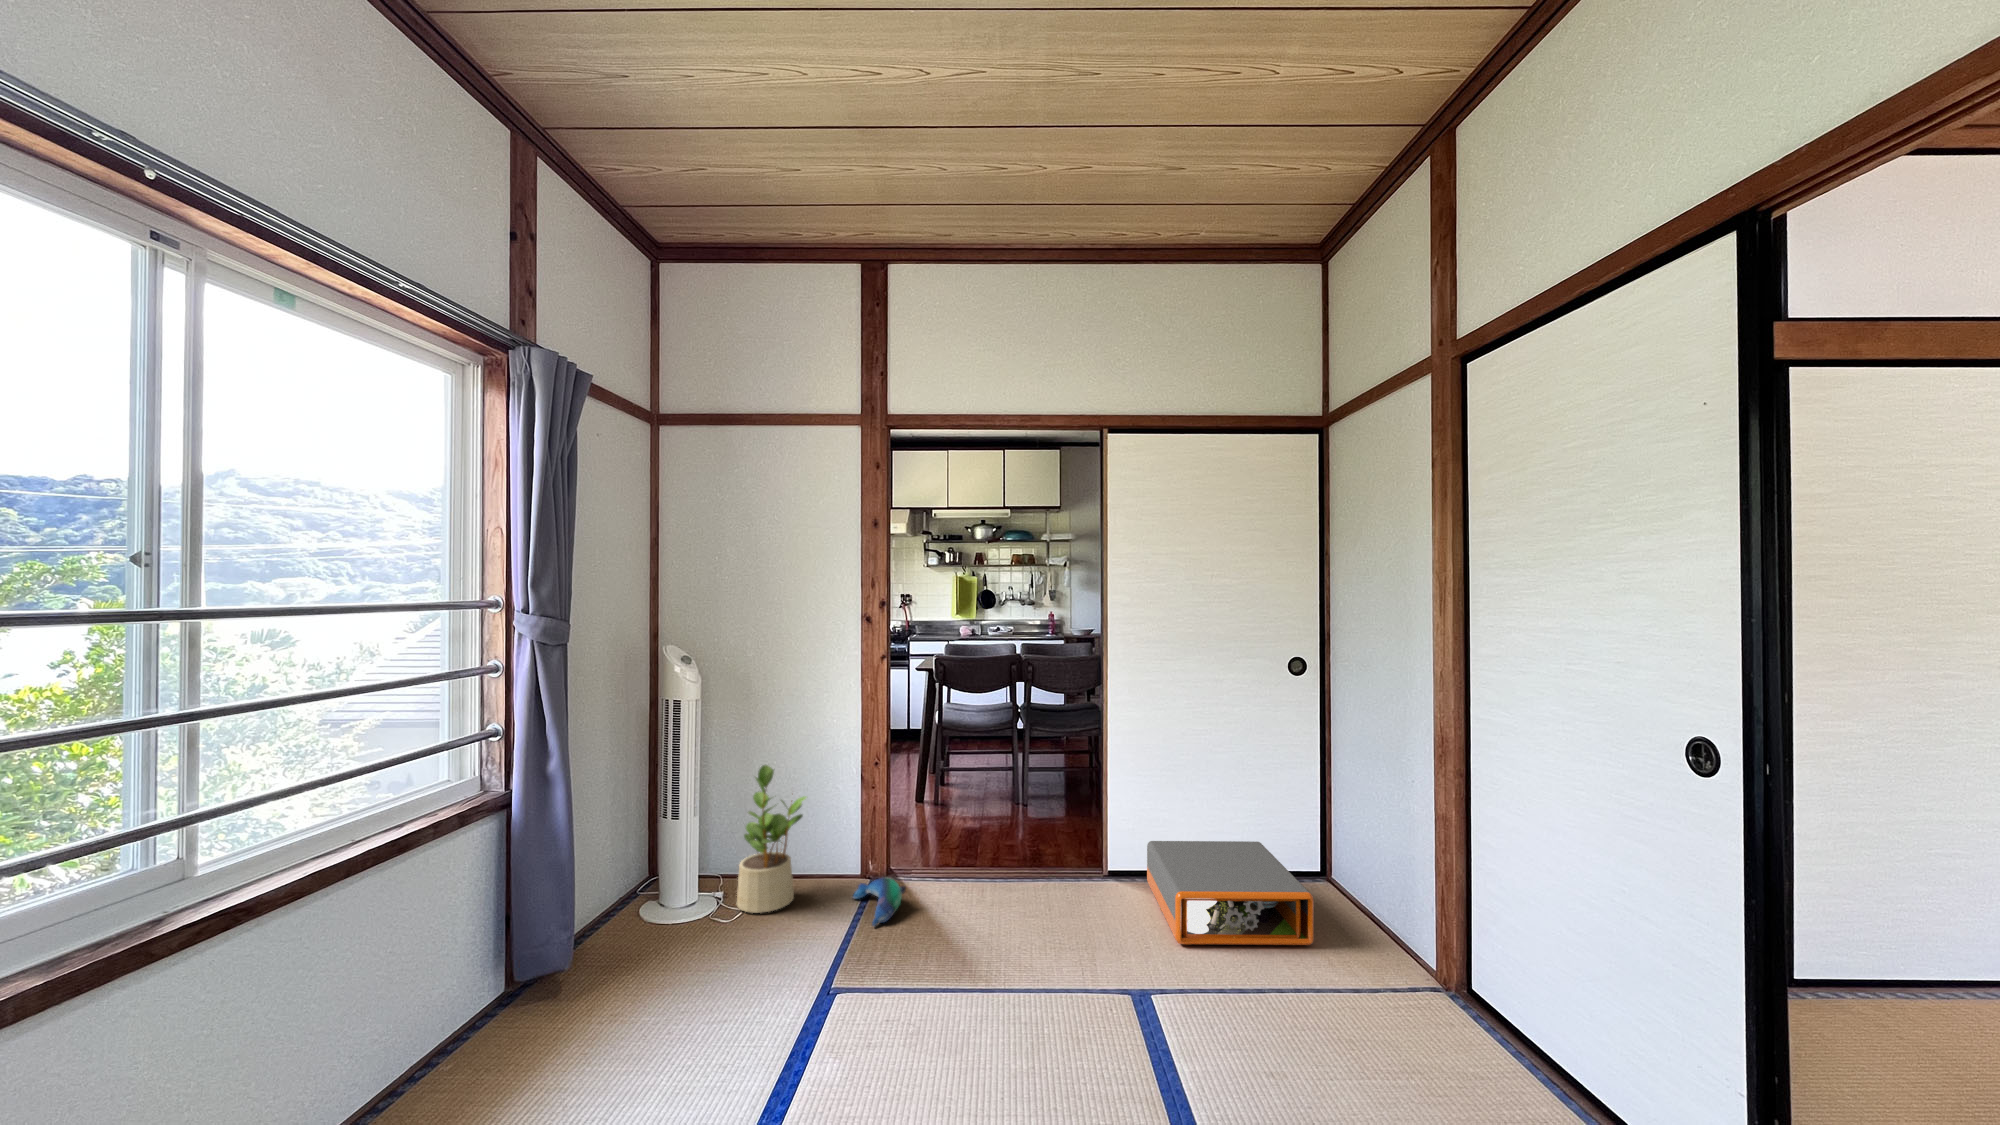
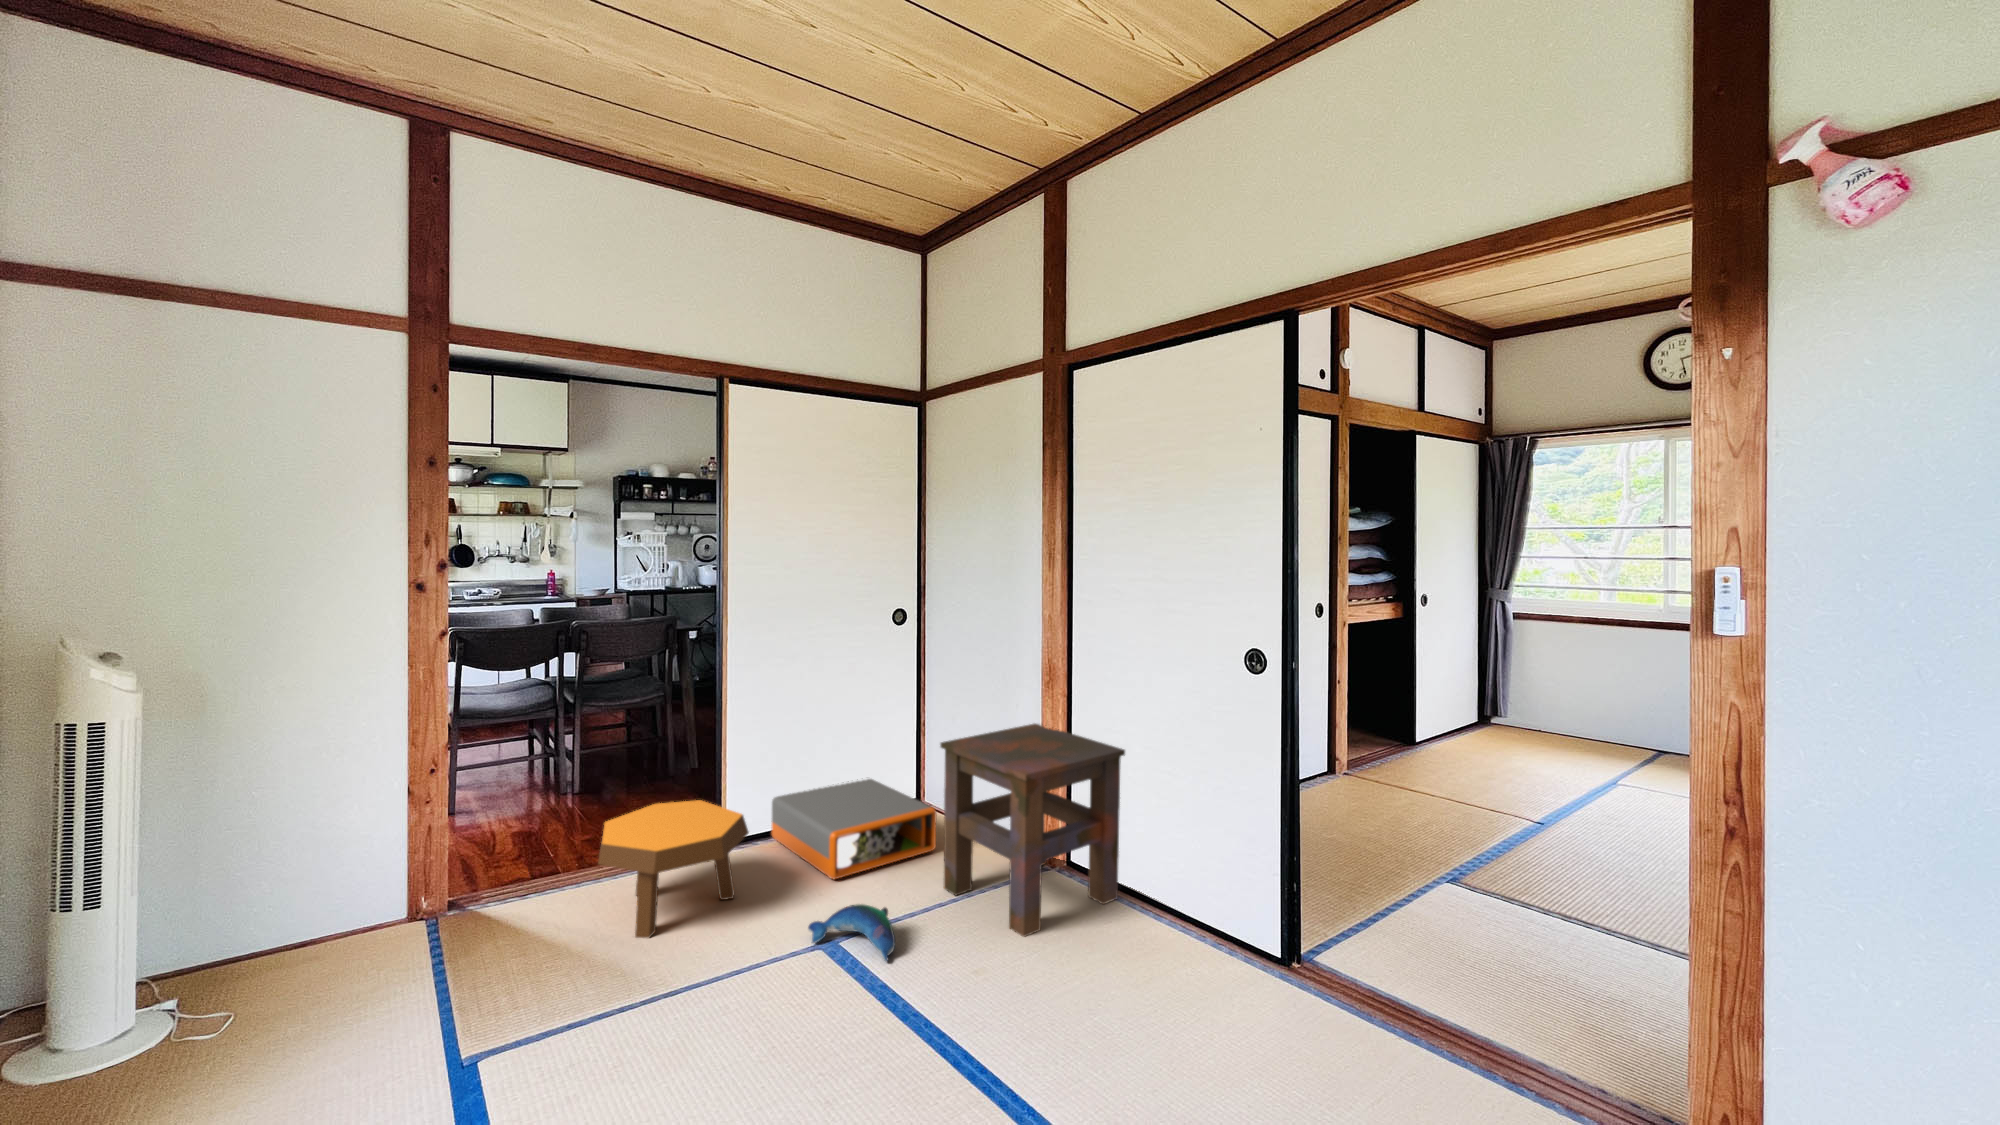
potted plant: present [736,765,806,913] -> none [225,798,339,1008]
side table: none [1289,816,1552,1097] -> present [940,724,1125,937]
footstool: none [960,823,1094,948] -> present [598,800,749,938]
plush toy: present [853,877,906,926] -> present [808,904,895,962]

